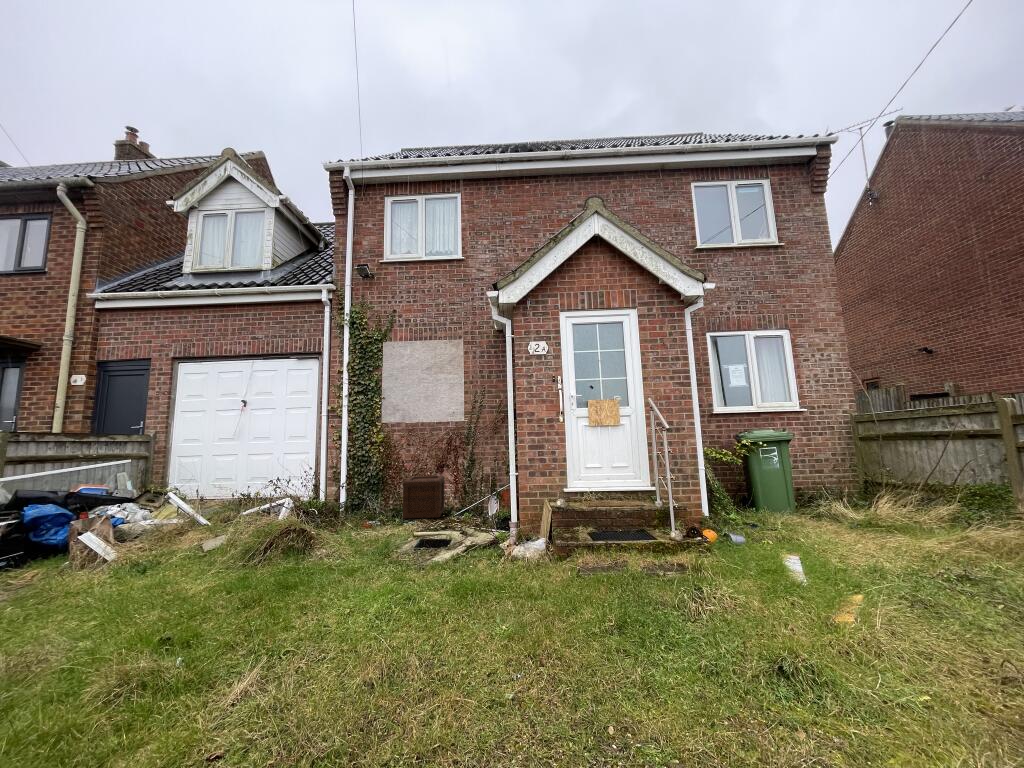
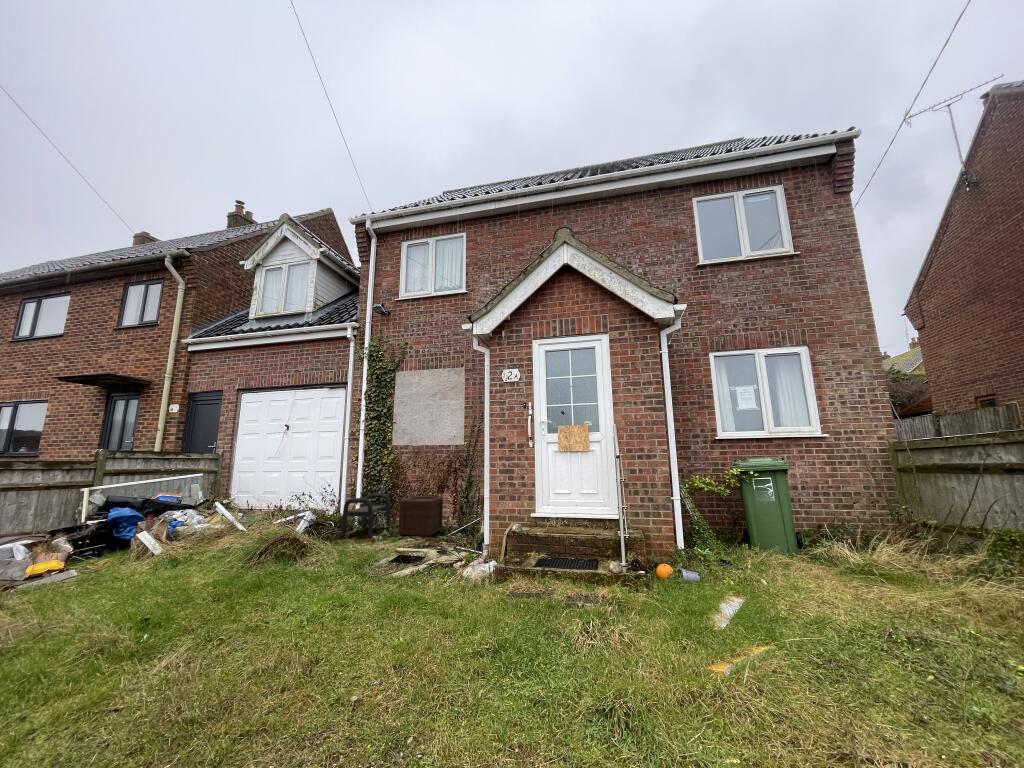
bench: none [336,475,384,525] -> present [341,493,391,537]

